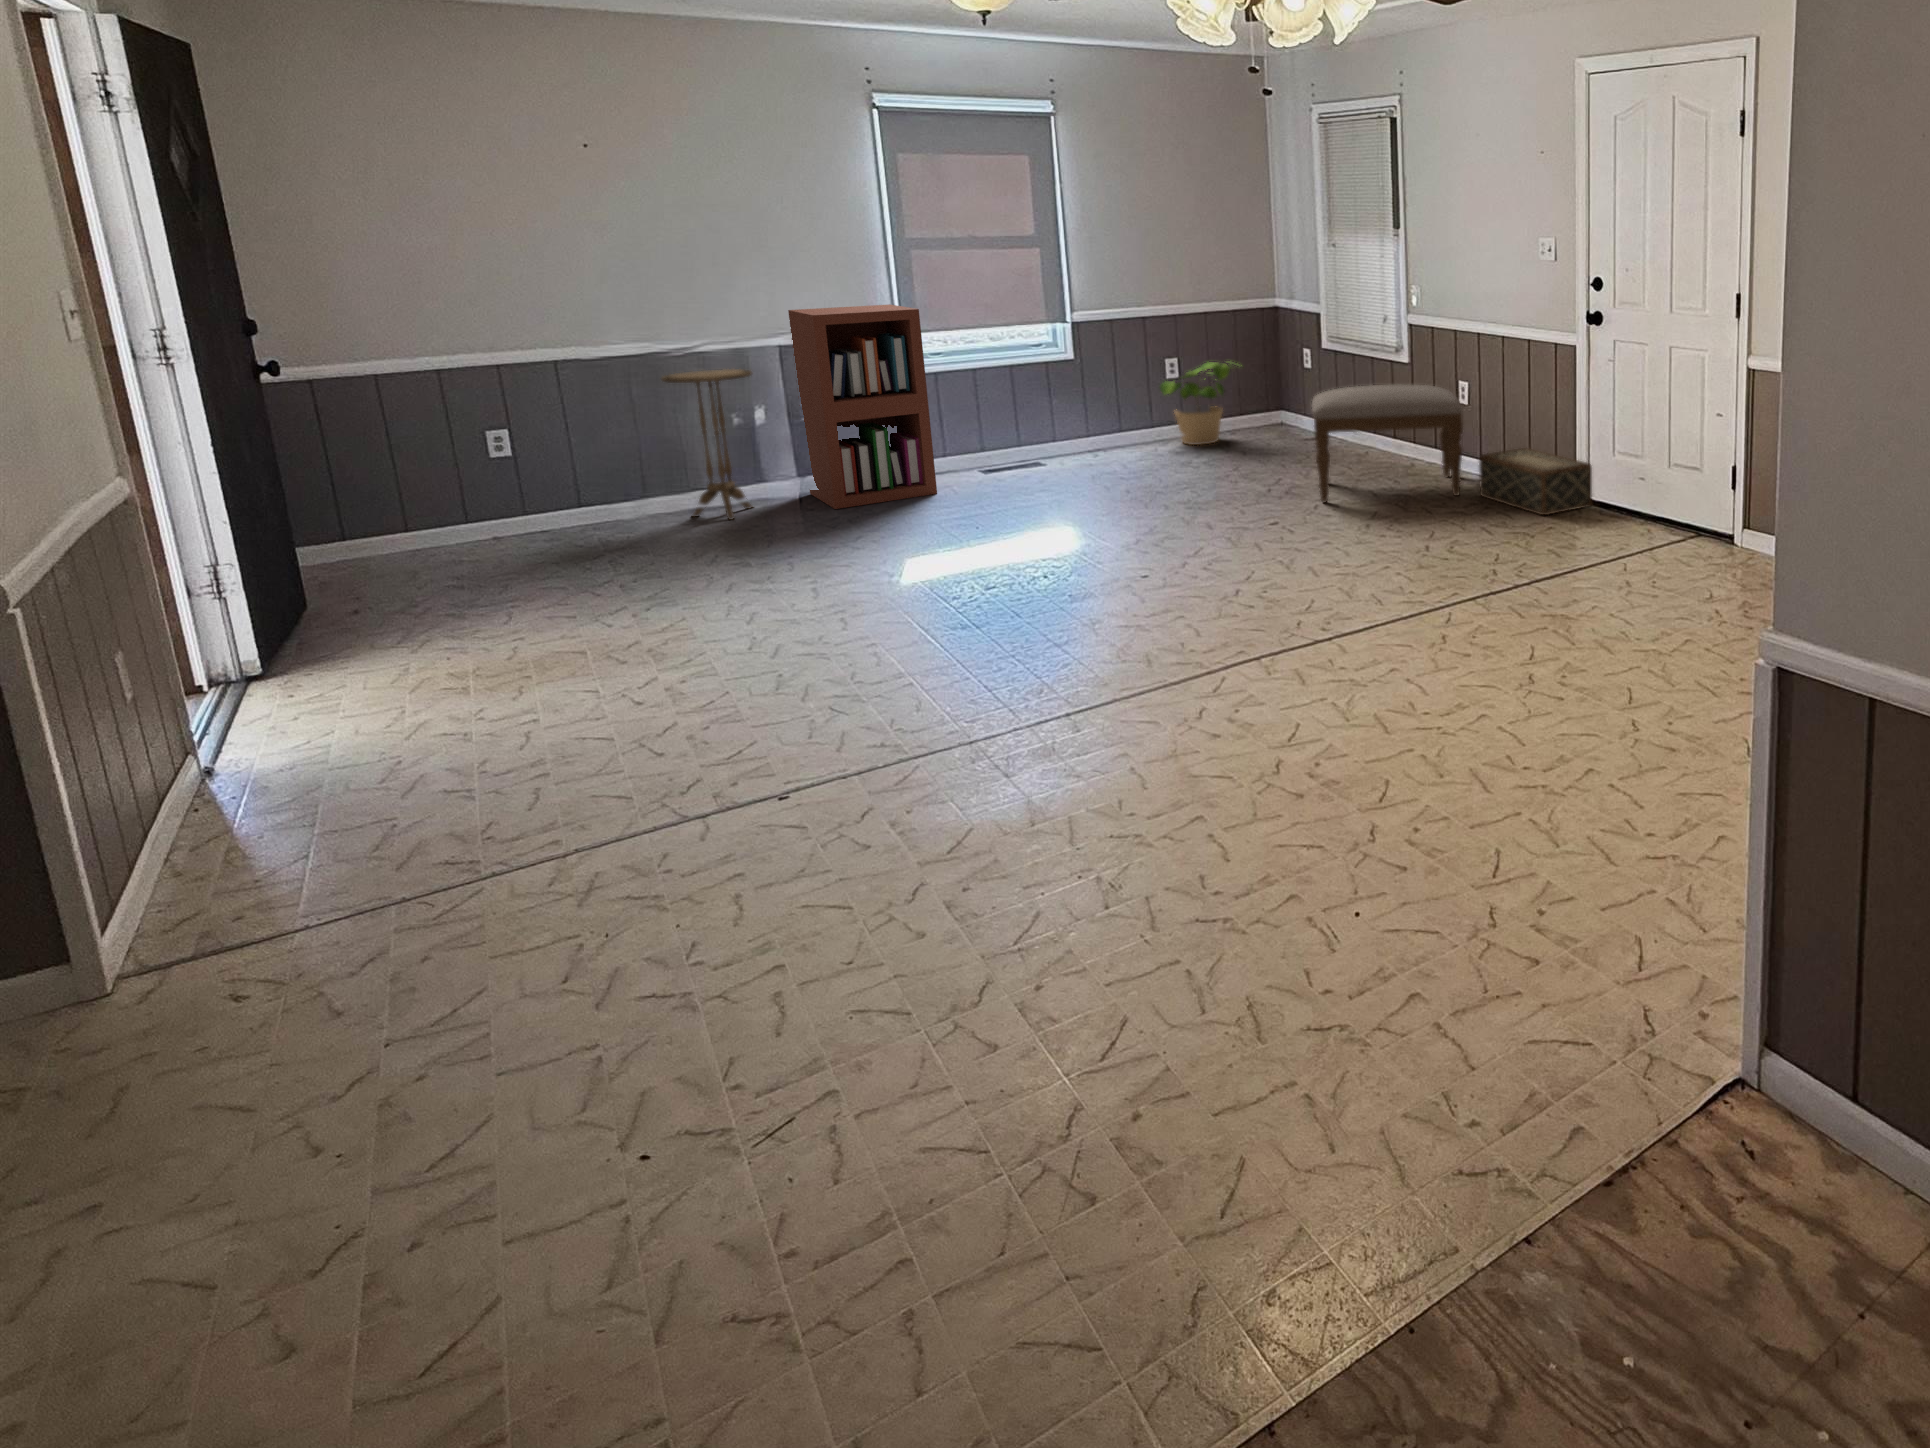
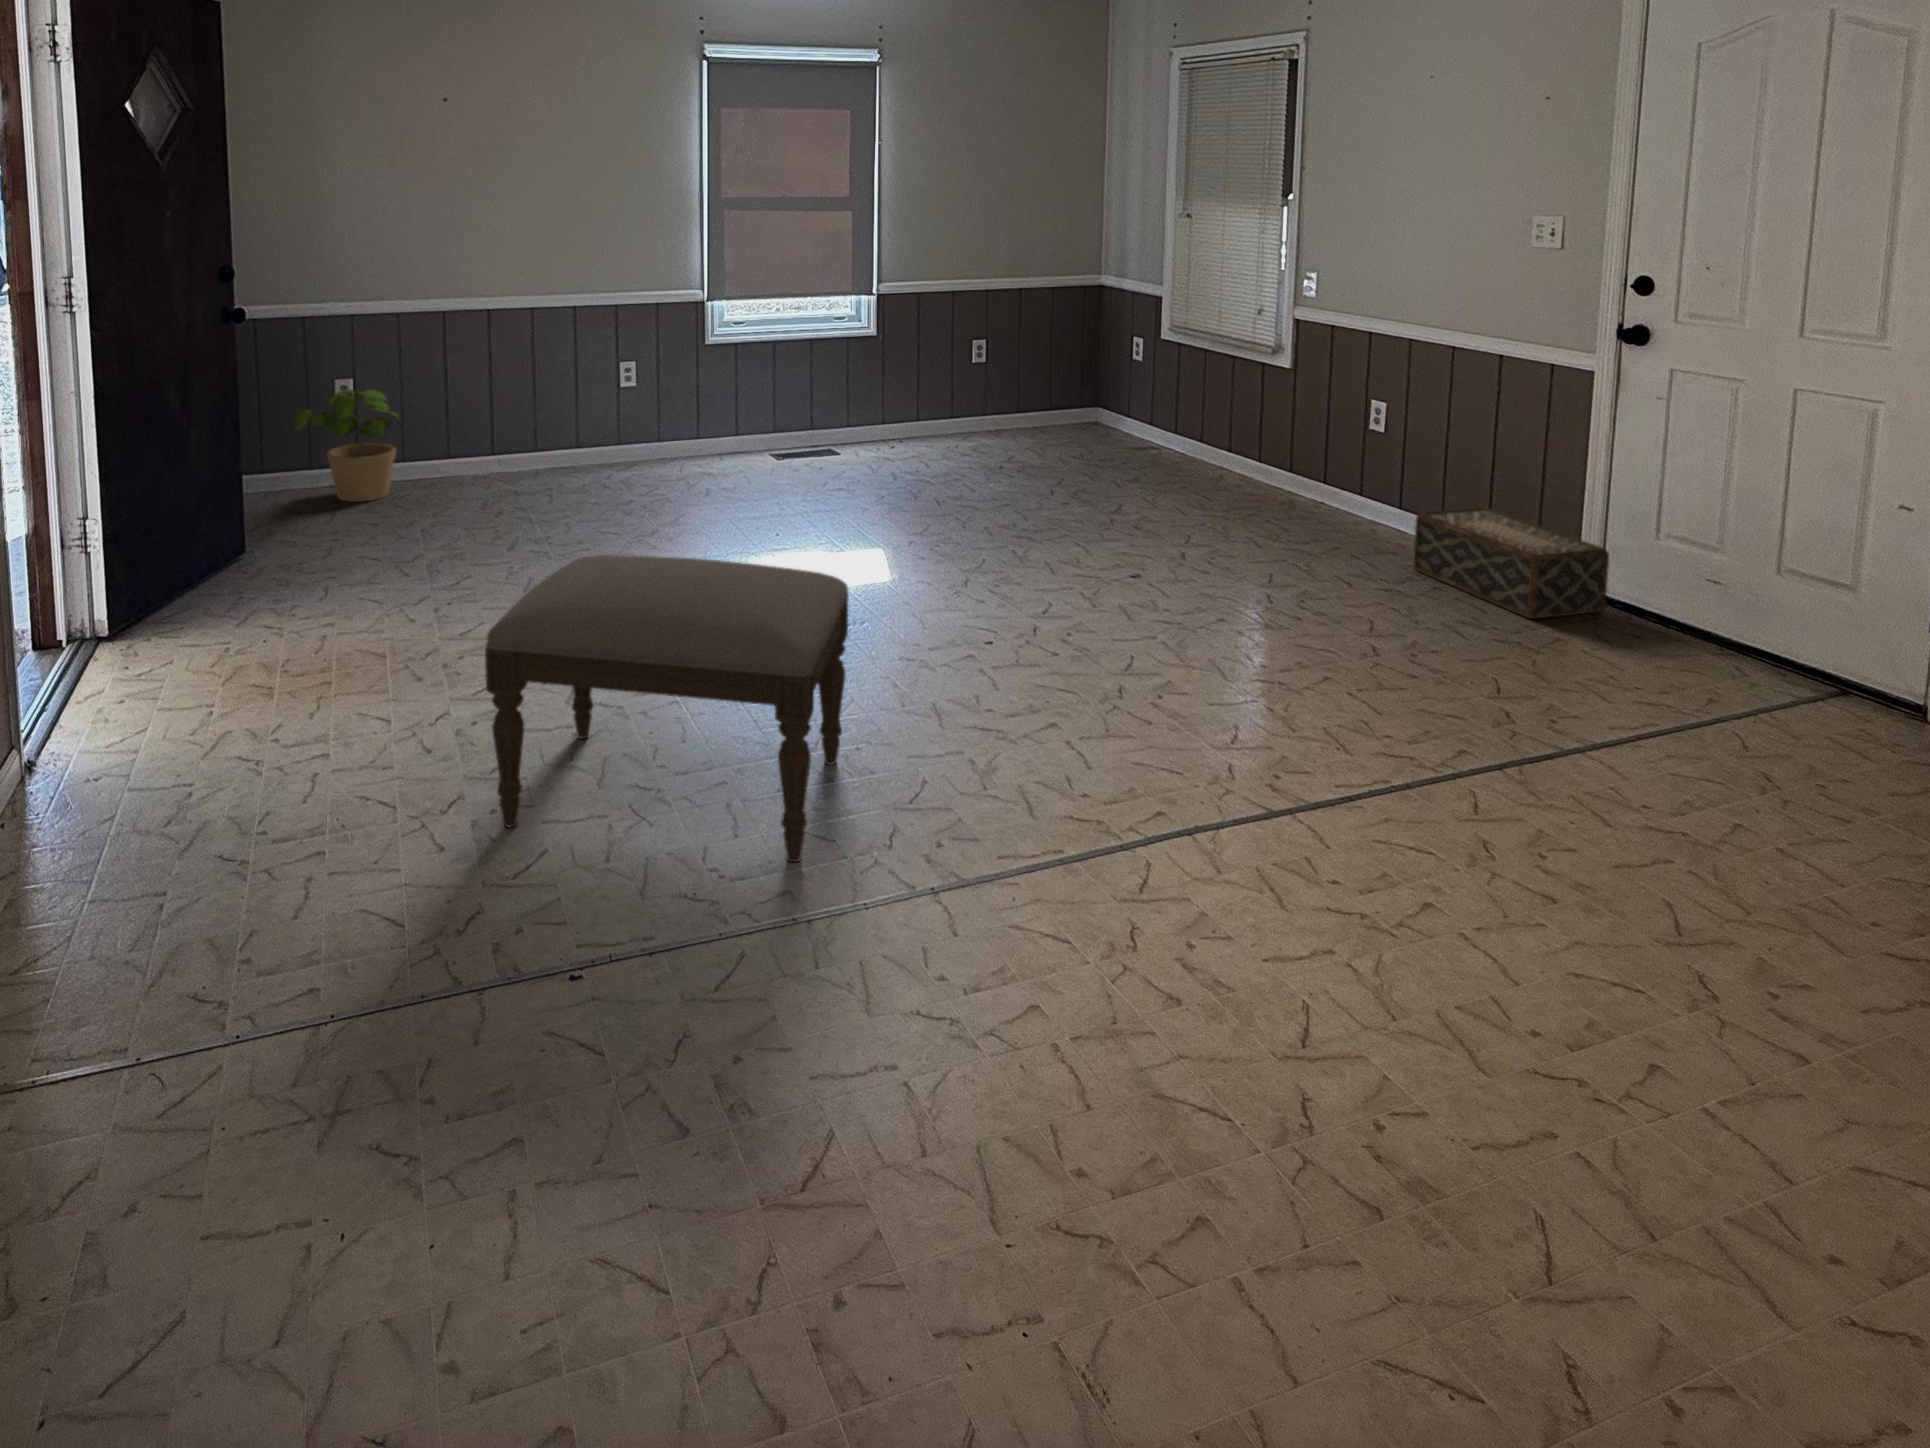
bookshelf: present [788,304,937,509] -> none [605,267,731,490]
potted plant: present [1160,362,1230,445] -> present [294,389,402,502]
side table: present [661,369,752,520] -> none [484,330,566,491]
ottoman: present [1312,385,1463,502] -> present [485,555,849,862]

